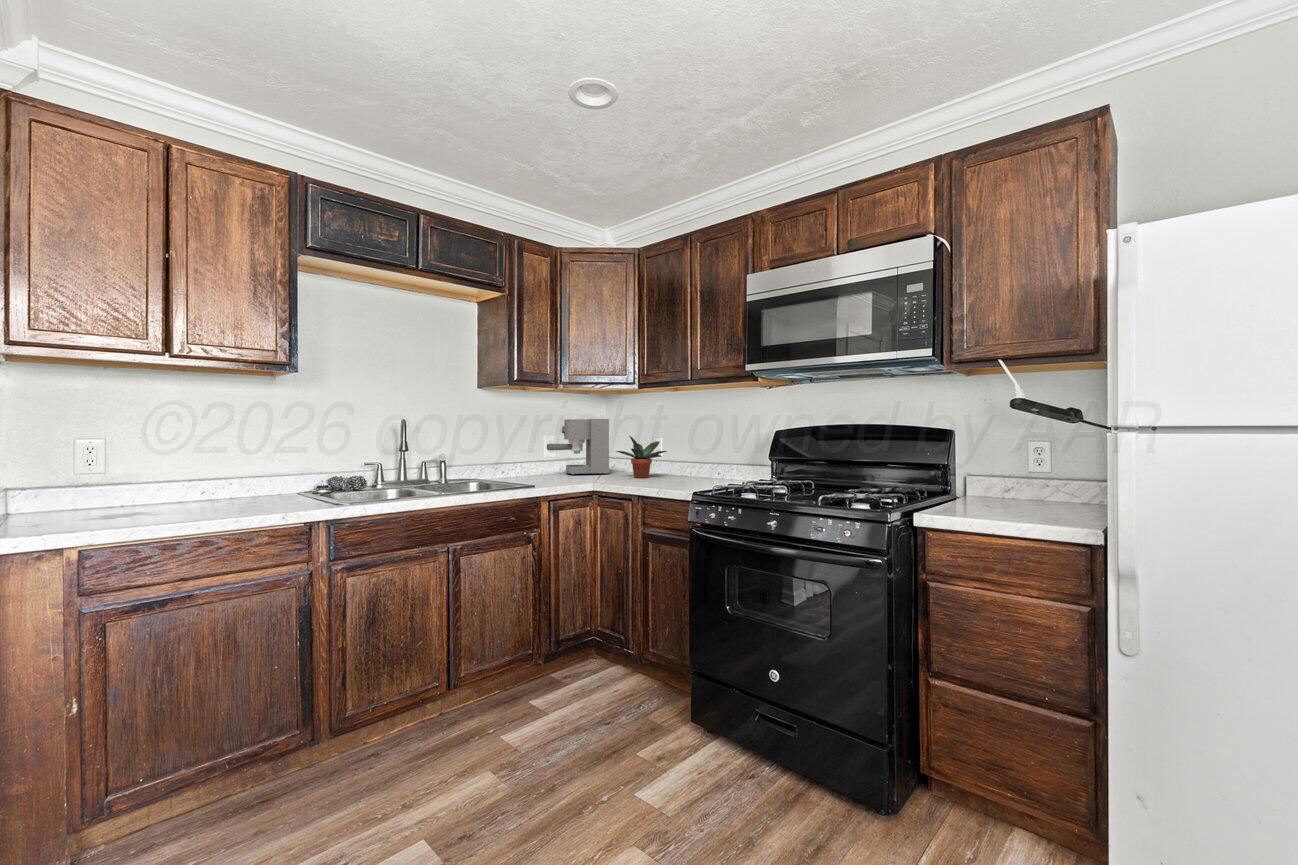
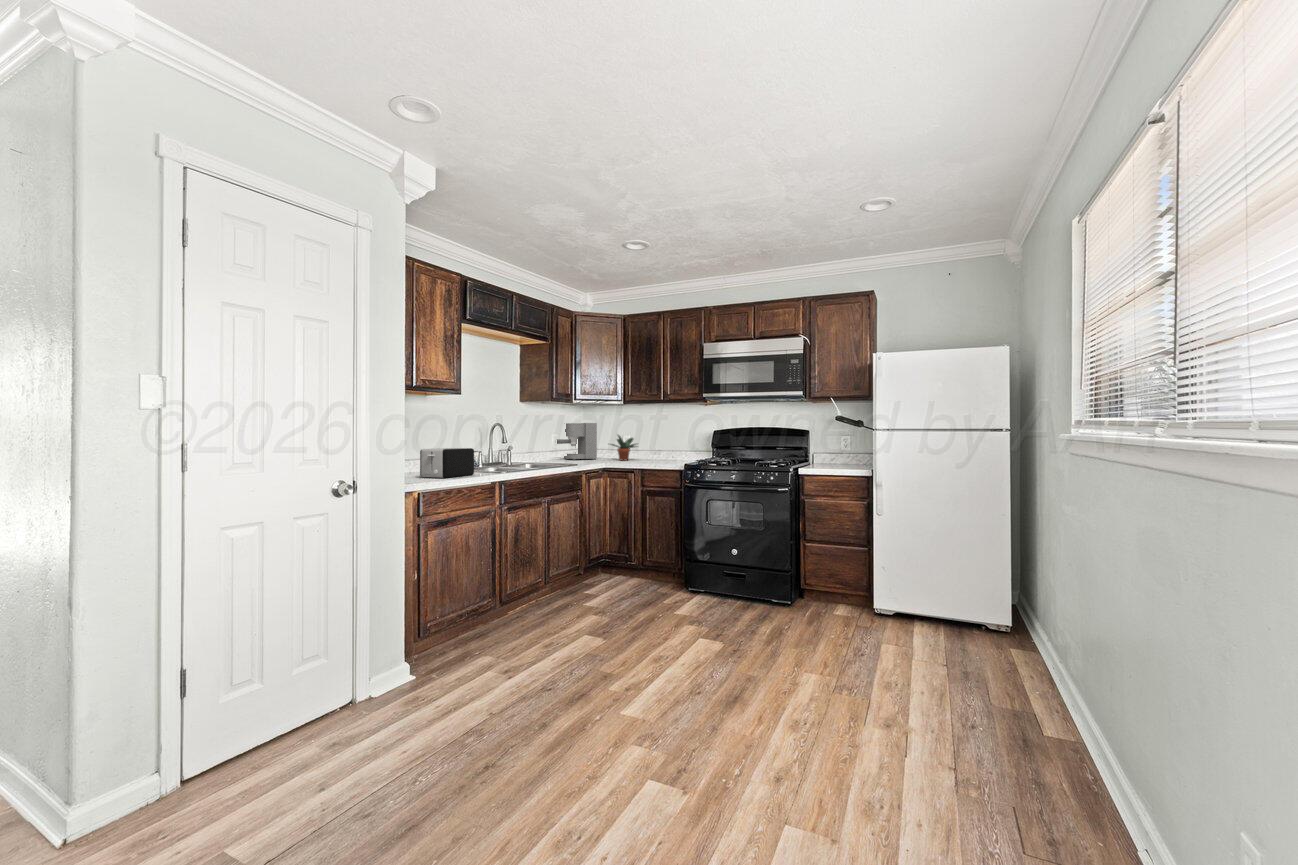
toaster: none [153,462,273,519] -> present [420,448,474,478]

